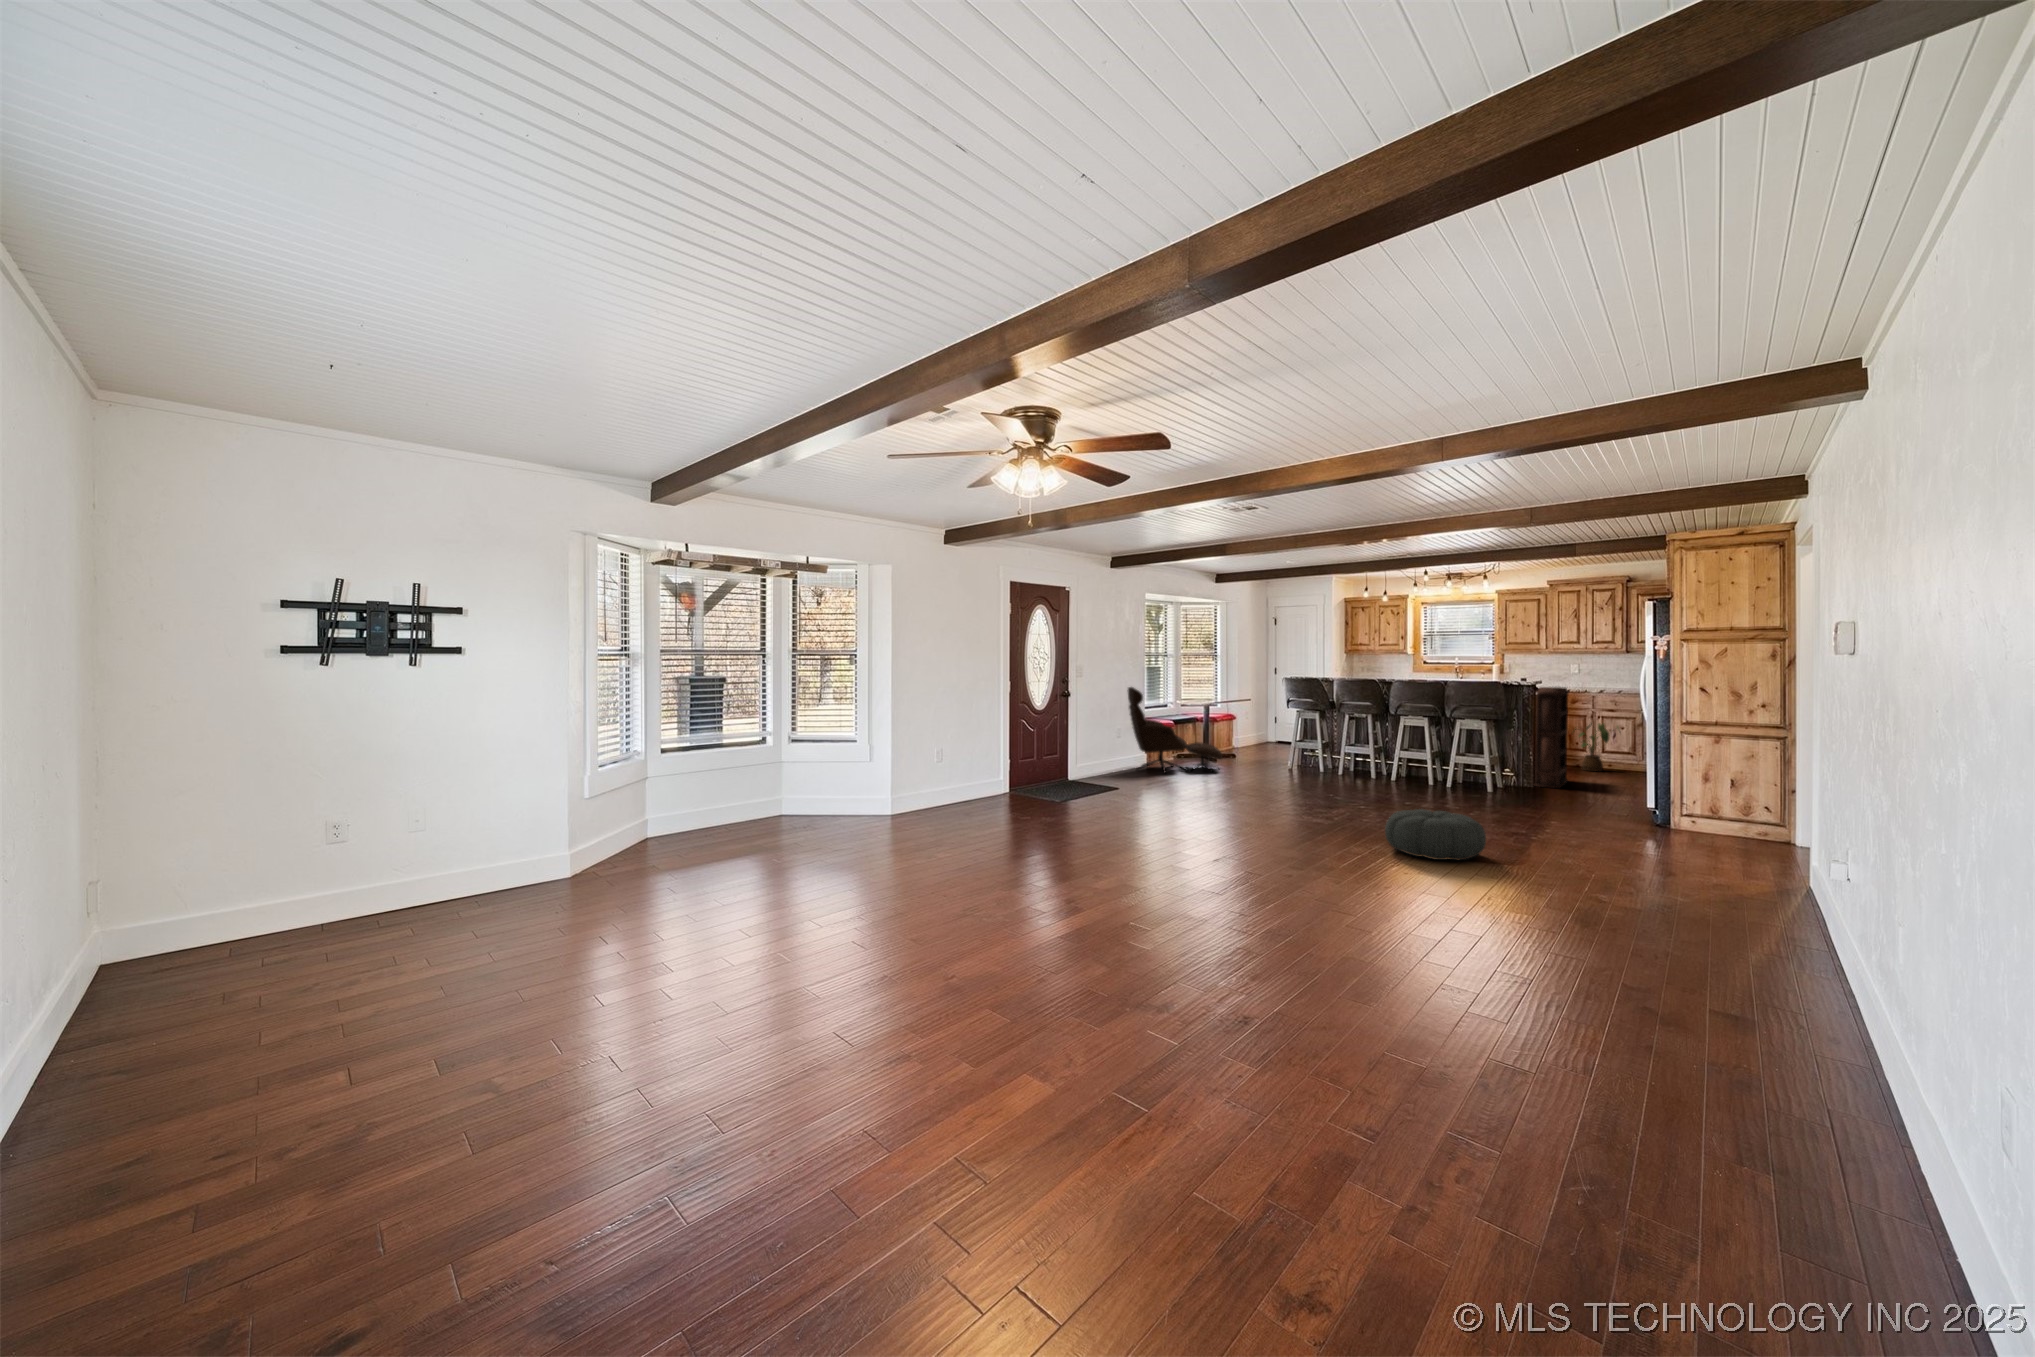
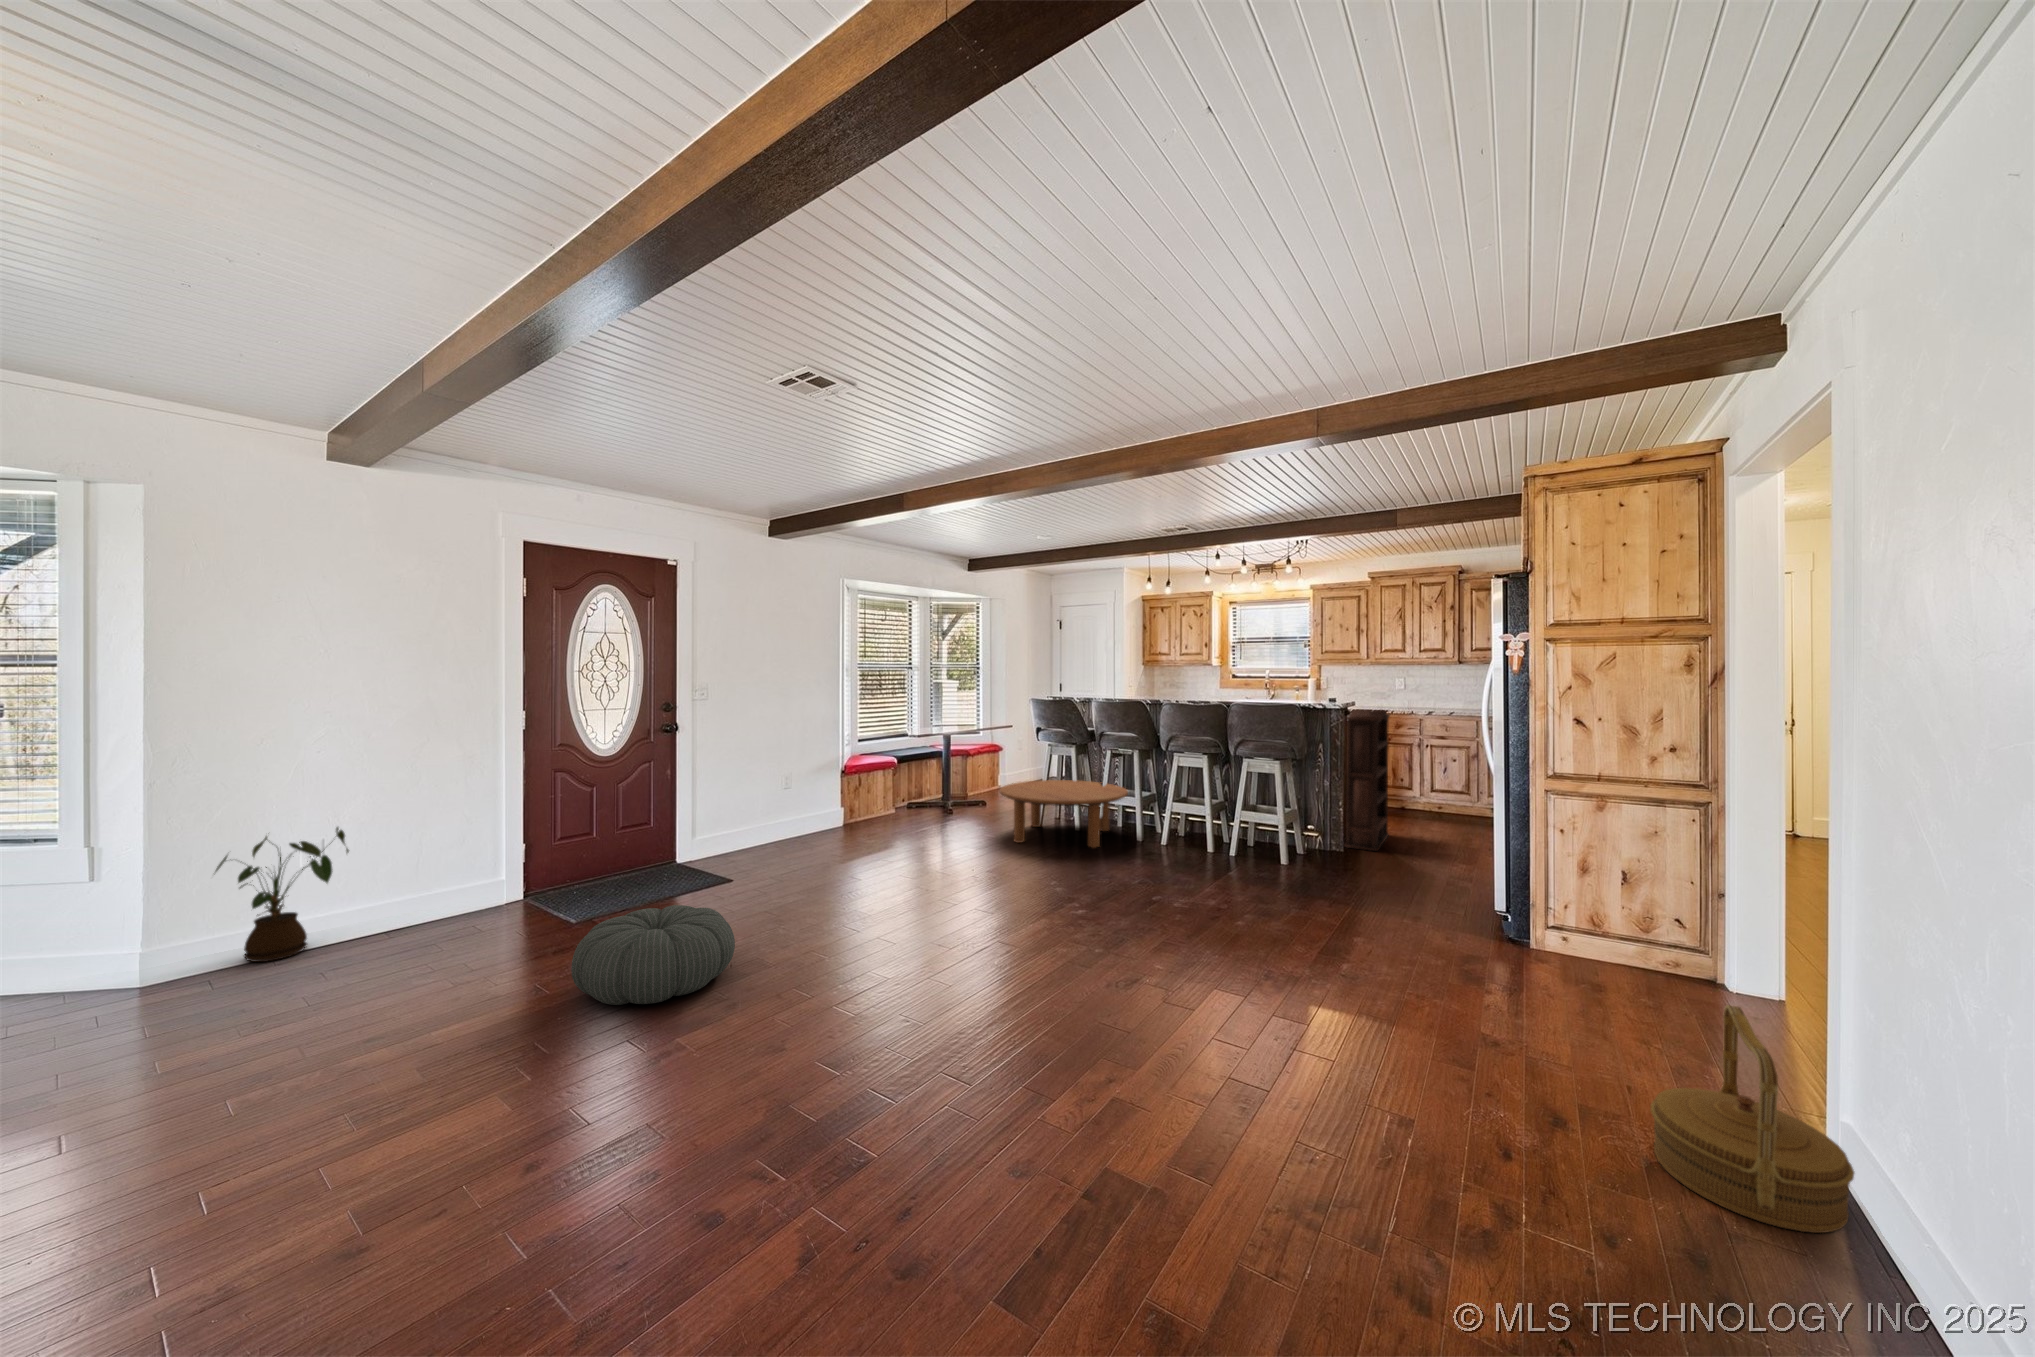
lounge chair: present [1128,687,1222,773] -> none [813,709,947,834]
house plant: present [1575,723,1619,771] -> present [215,827,349,962]
coffee table: none [1267,739,1365,783] -> present [1000,780,1128,848]
pouf: present [1385,809,1486,860] -> present [571,905,735,1005]
woven basket: none [1716,816,1806,897] -> present [1650,1005,1854,1233]

